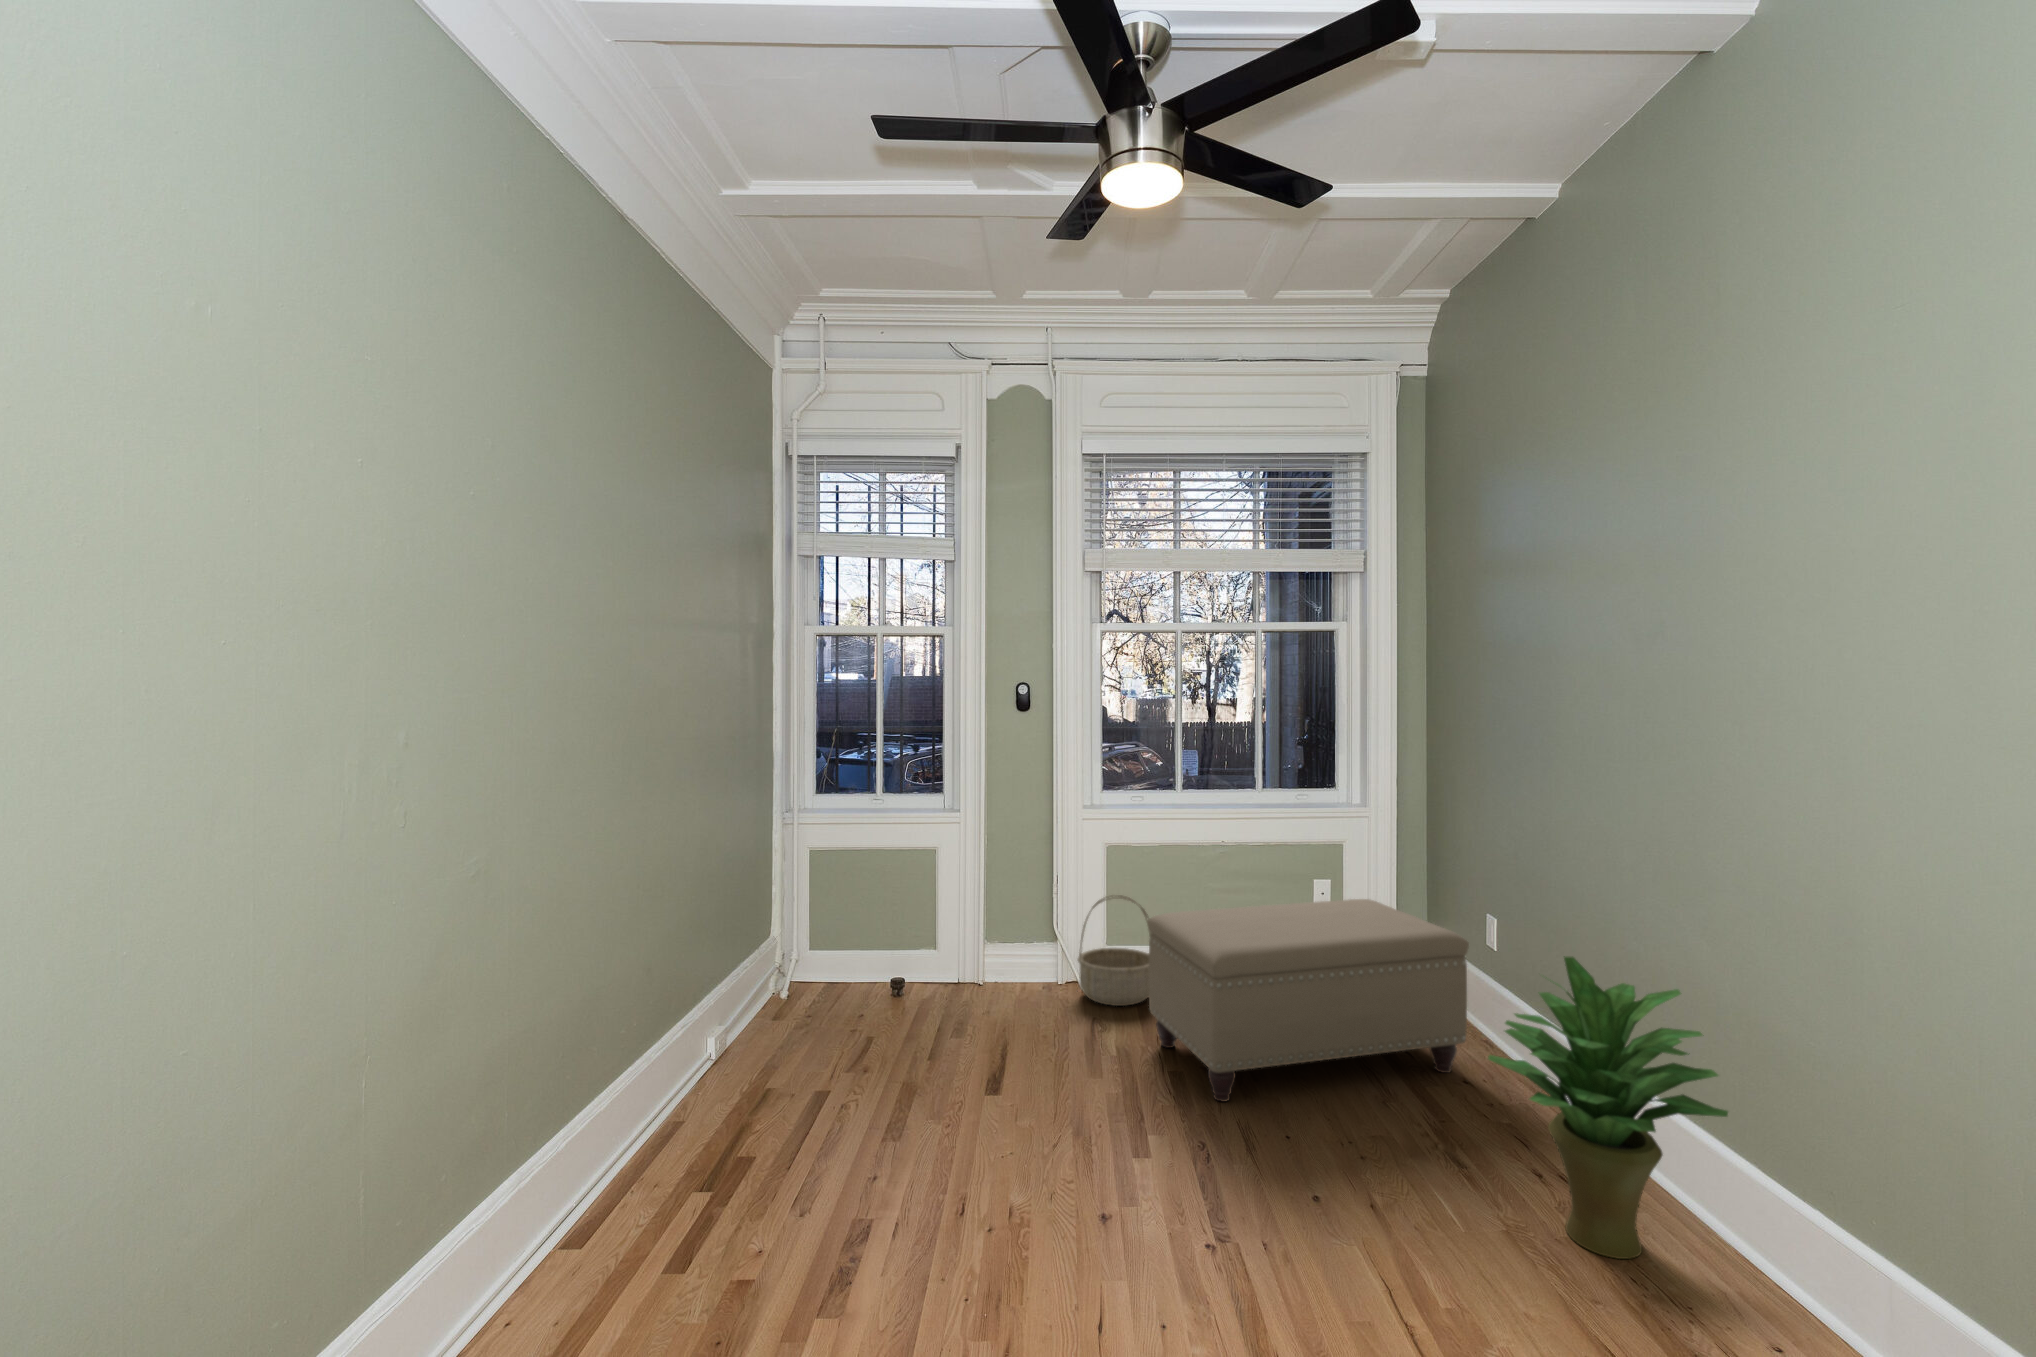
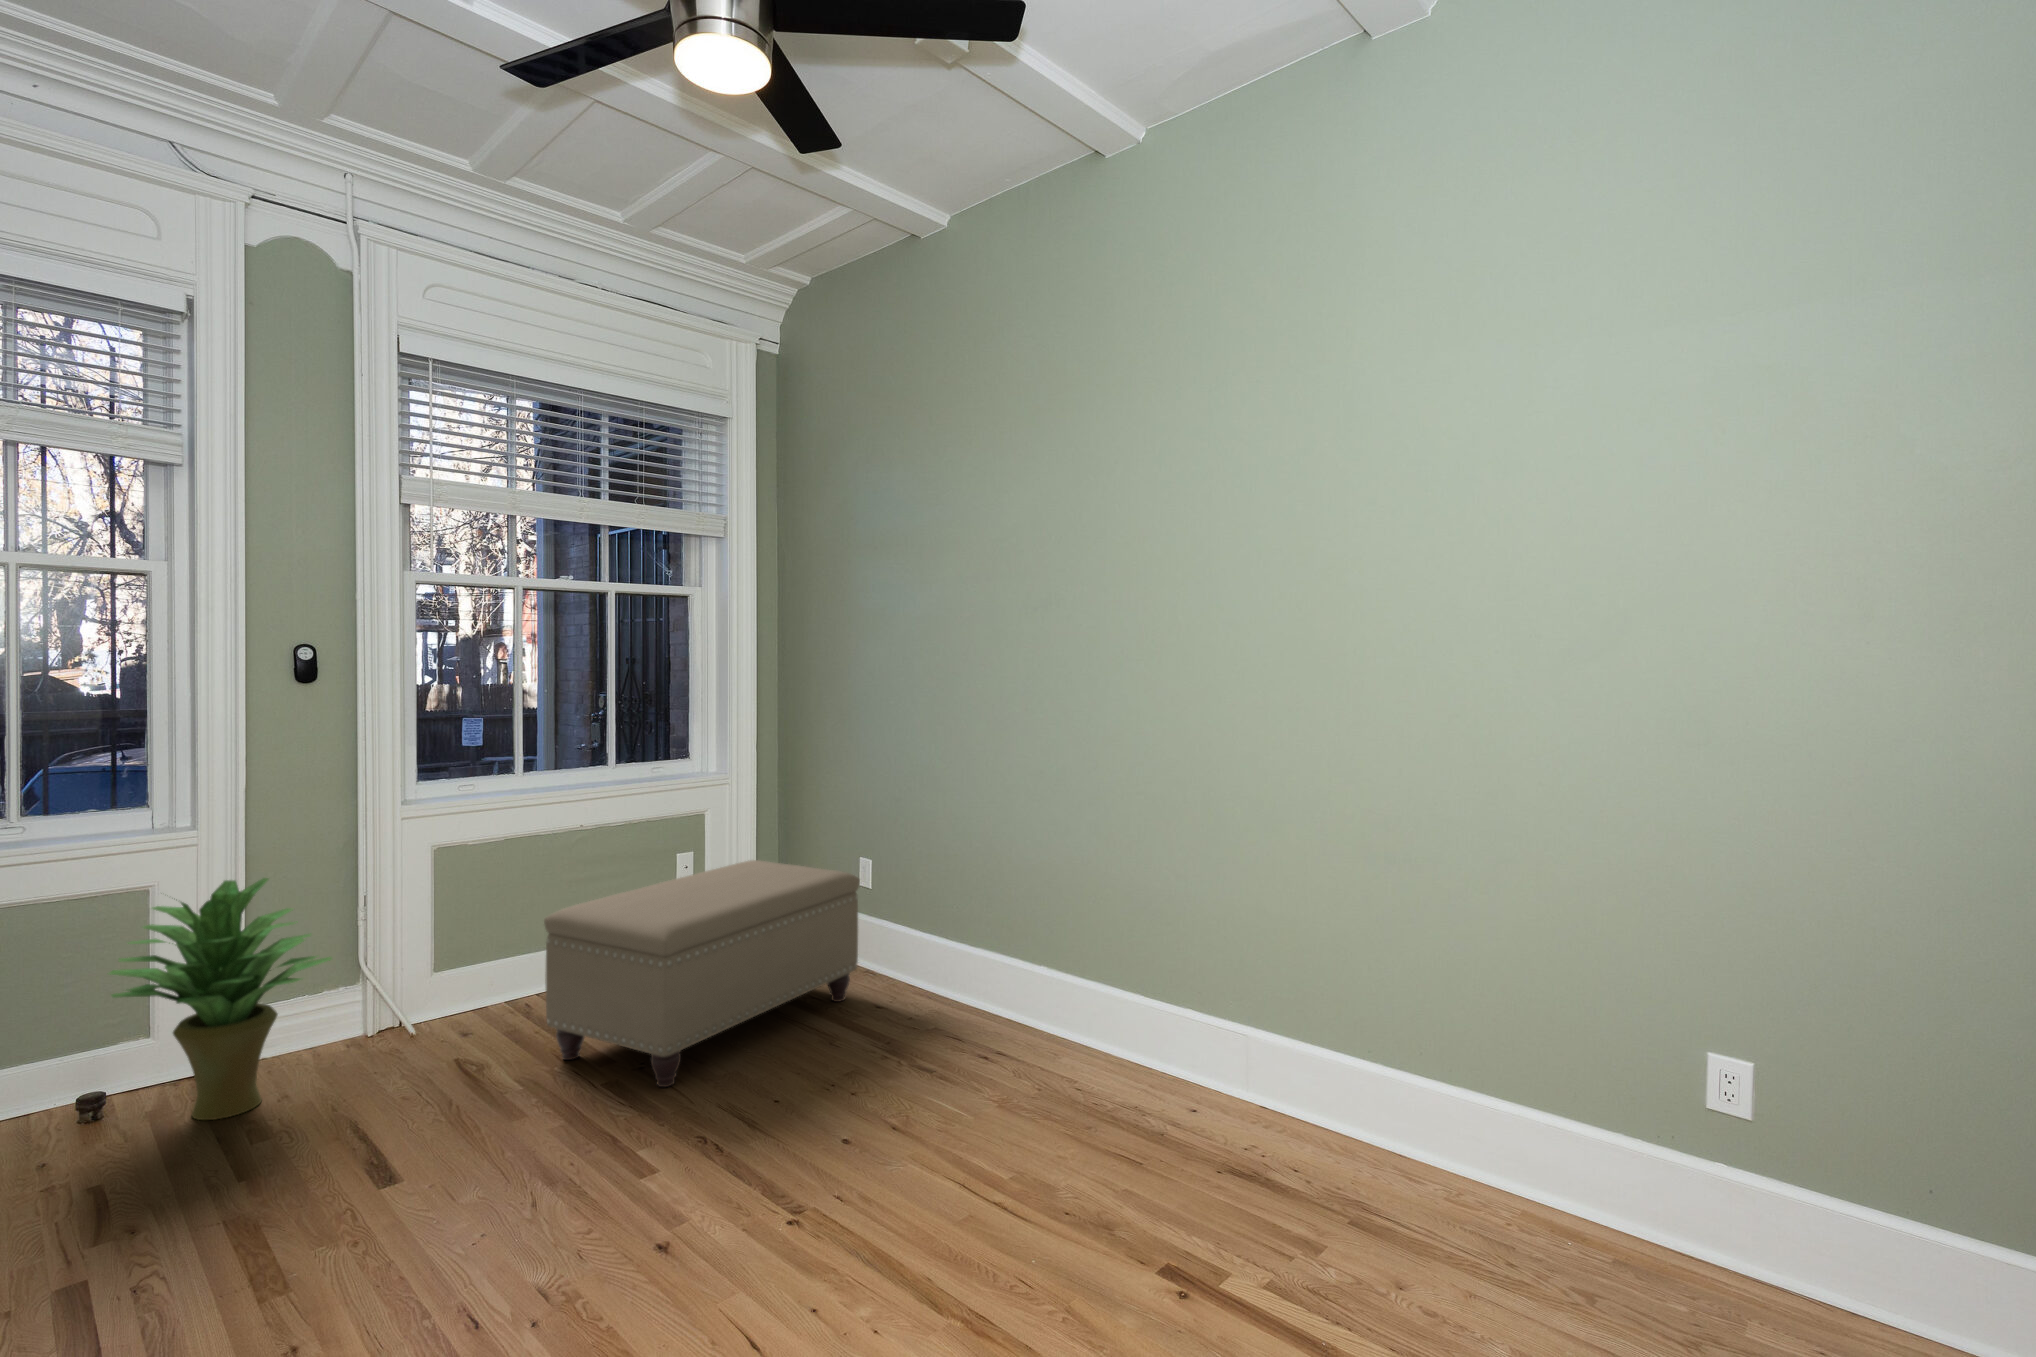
basket: present [1078,895,1151,1006] -> none [413,904,523,1042]
potted plant: present [1488,956,1728,1259] -> present [110,878,332,1120]

